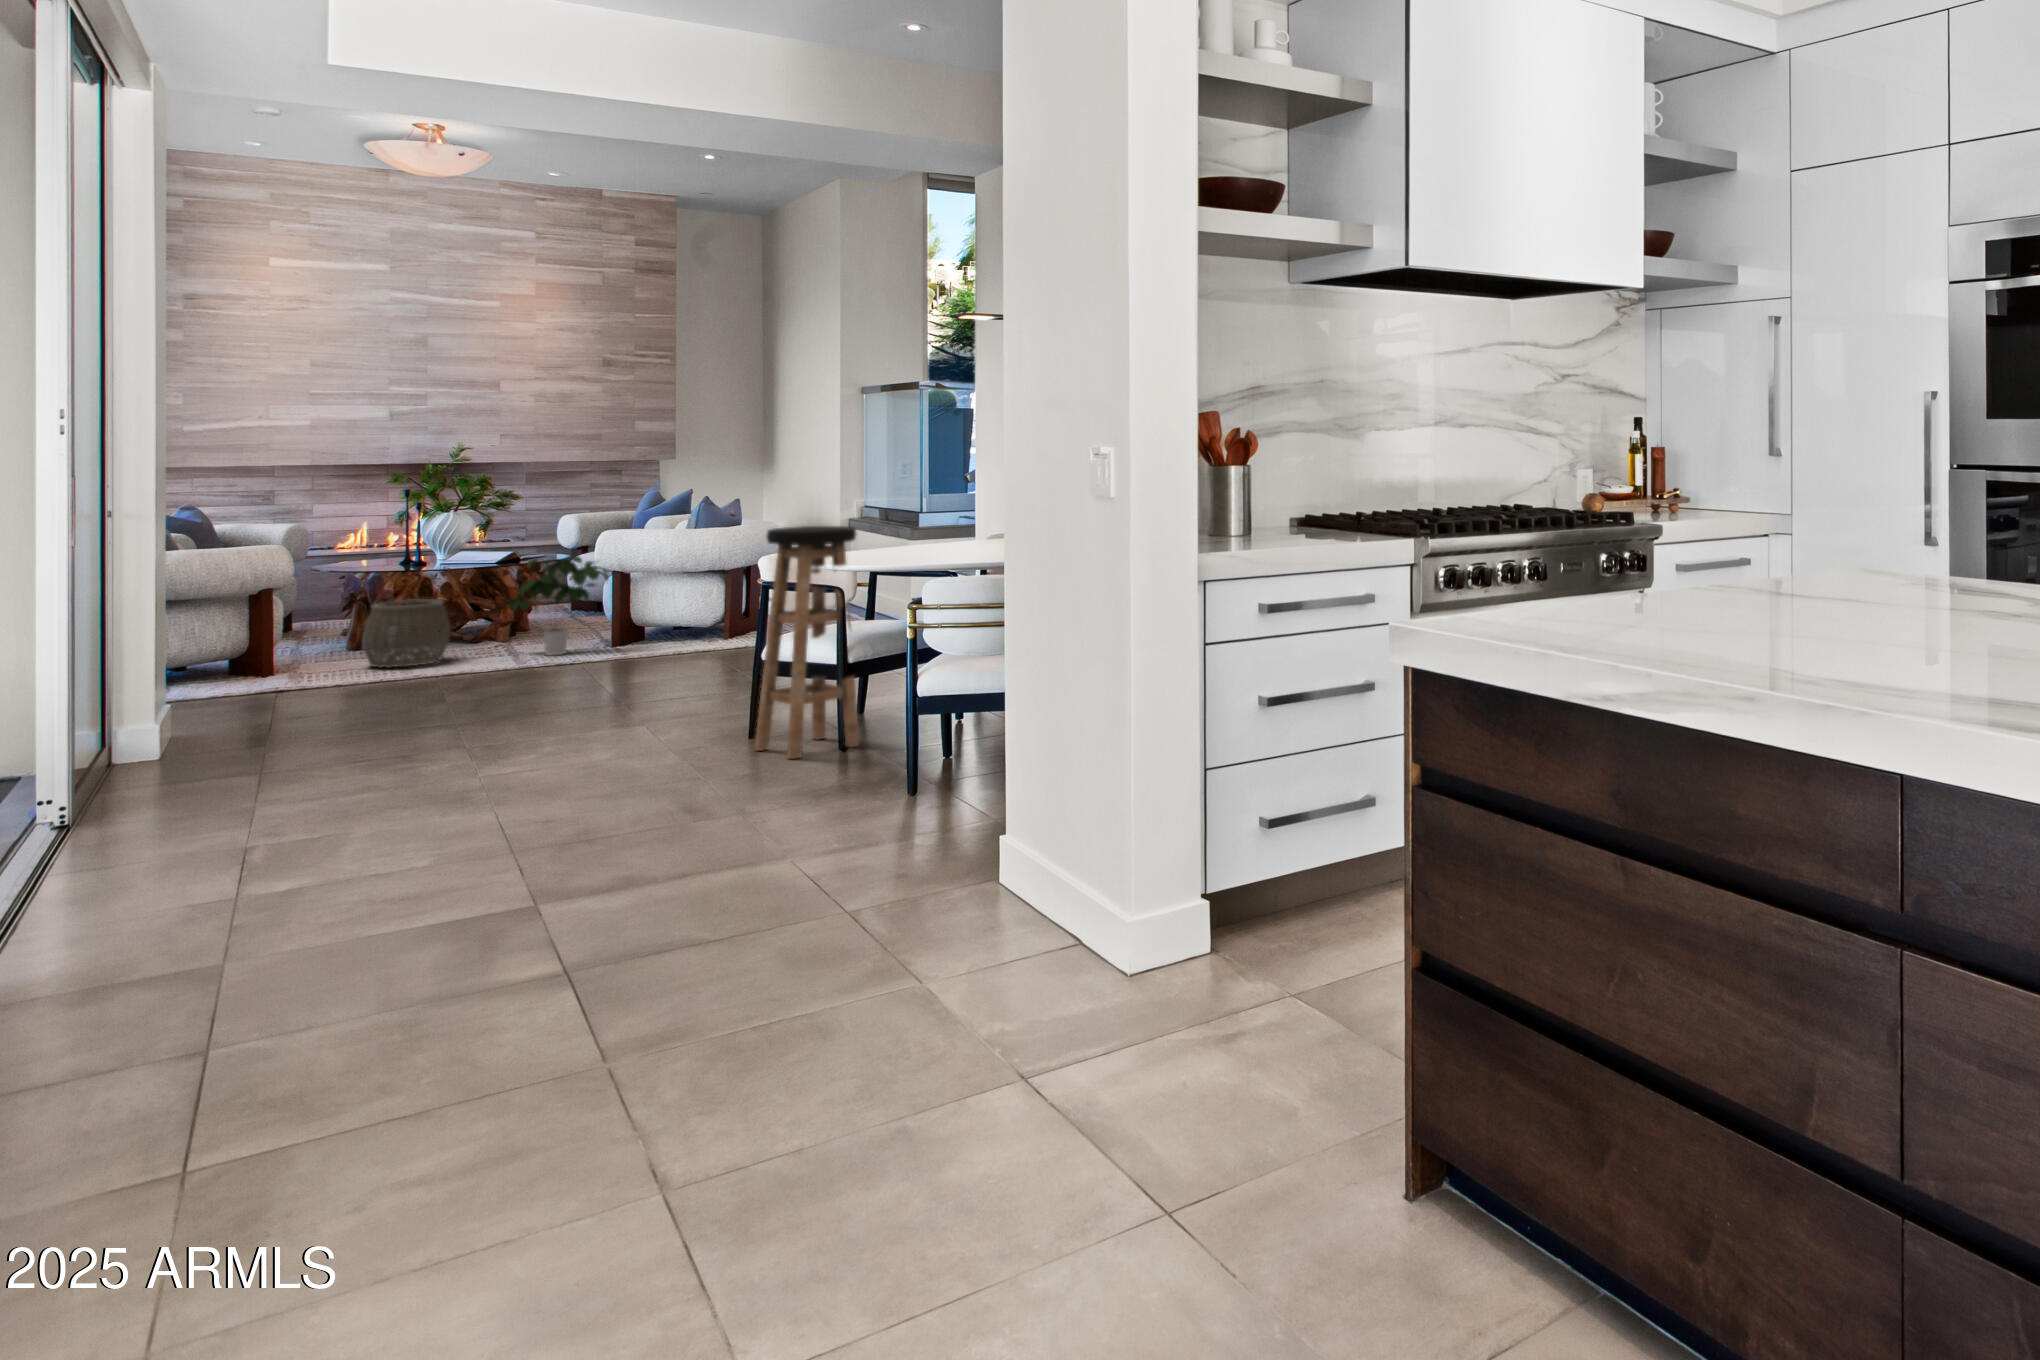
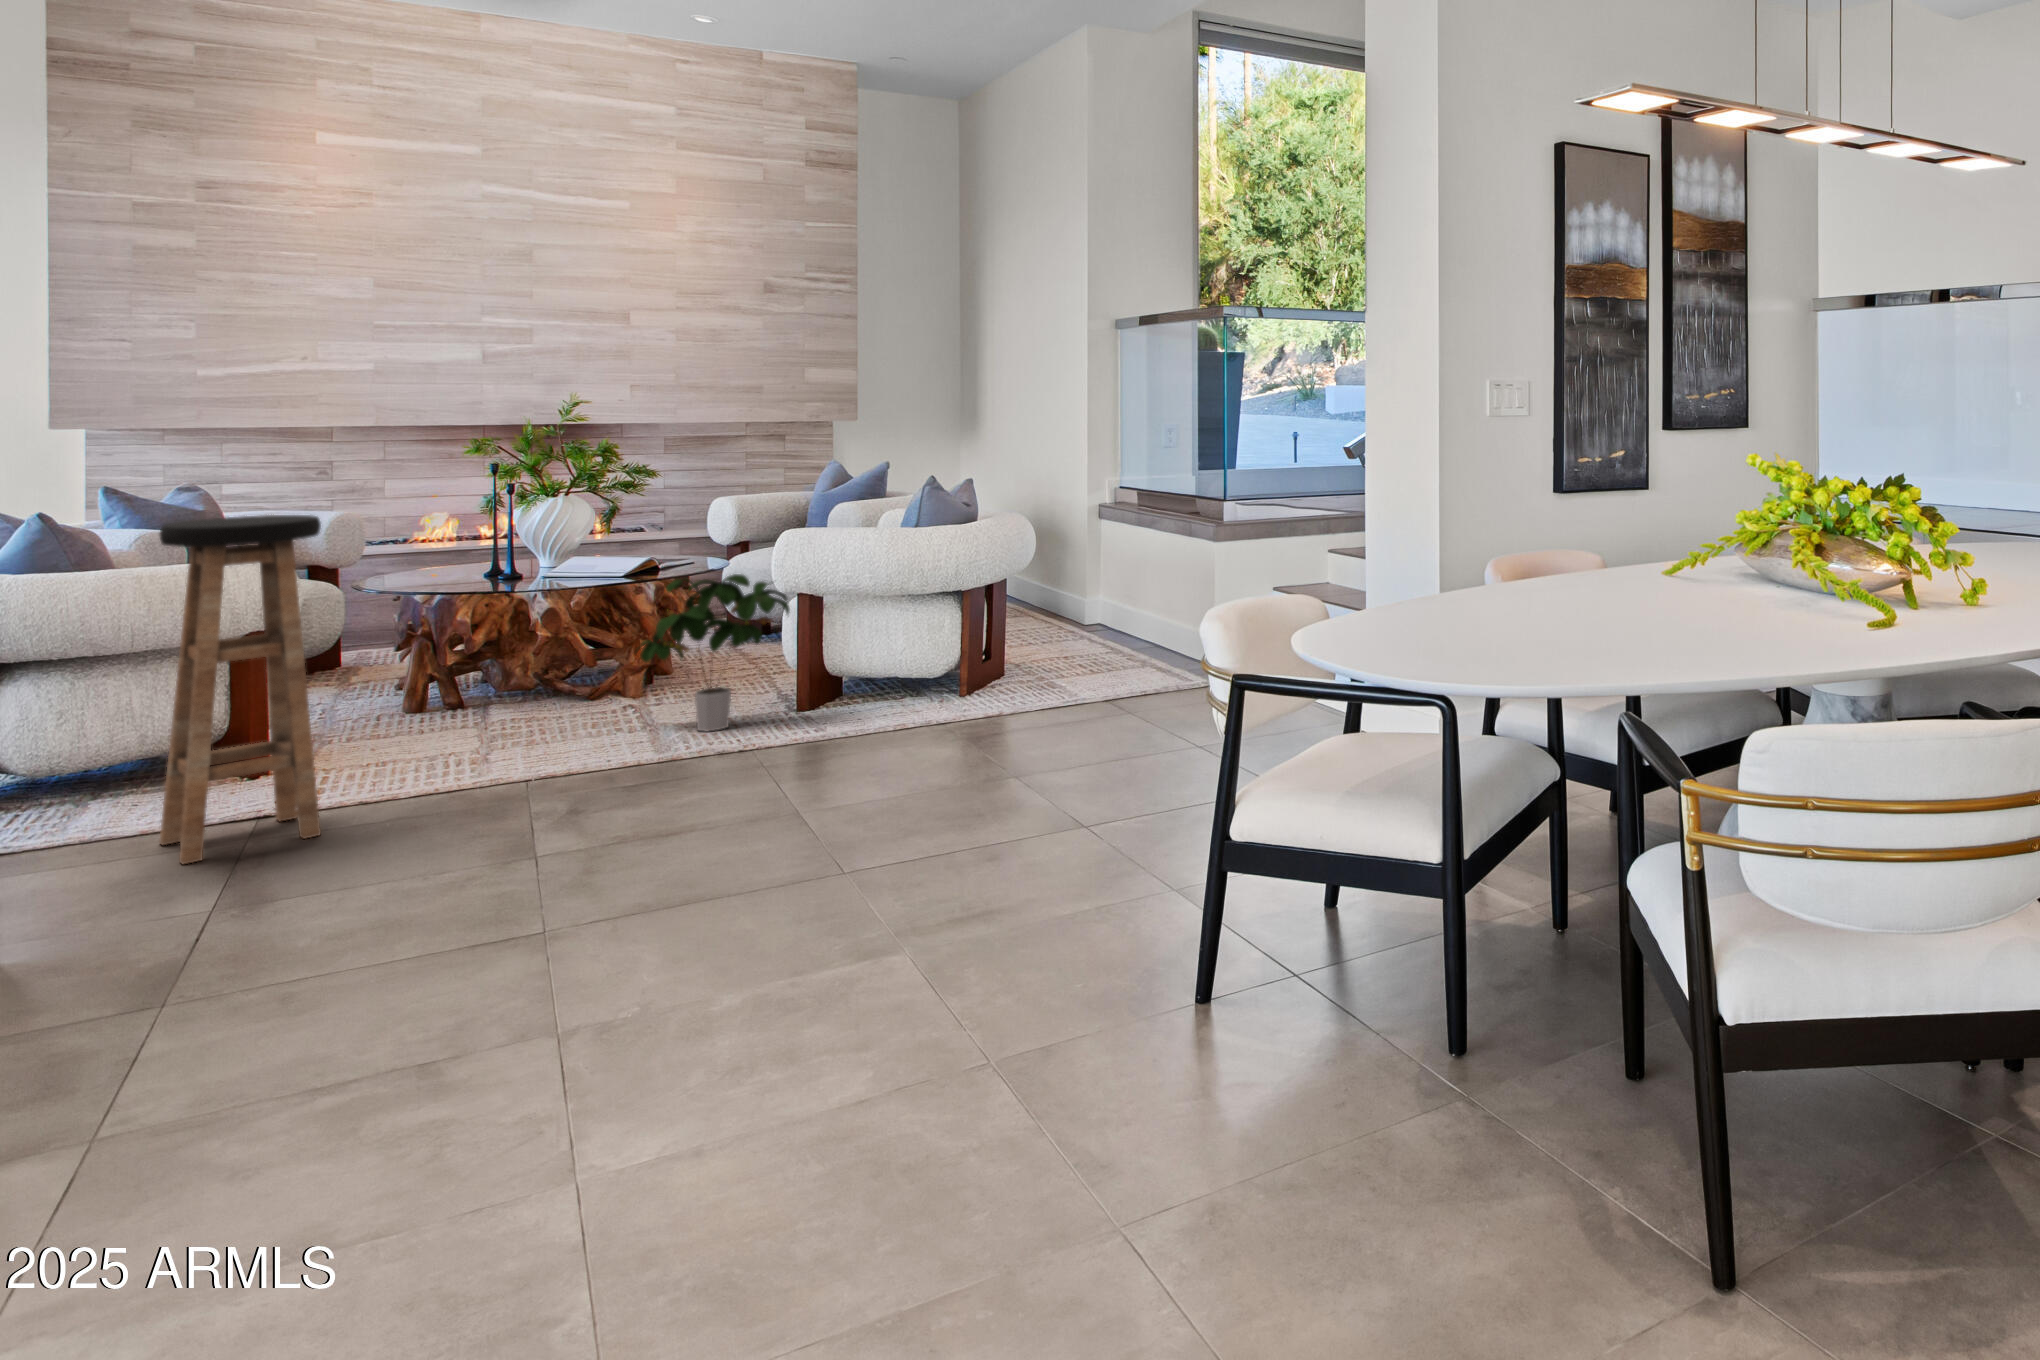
bar stool: present [754,526,859,759] -> present [160,515,321,864]
woven basket: present [362,599,451,668] -> none [411,646,553,763]

